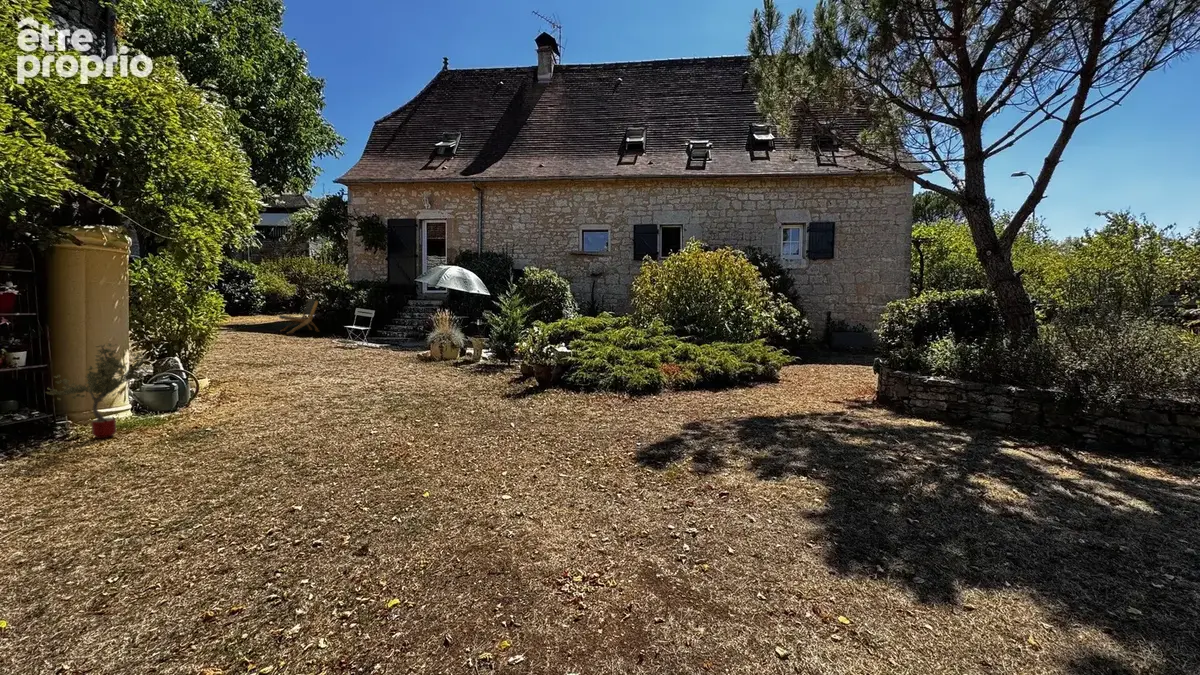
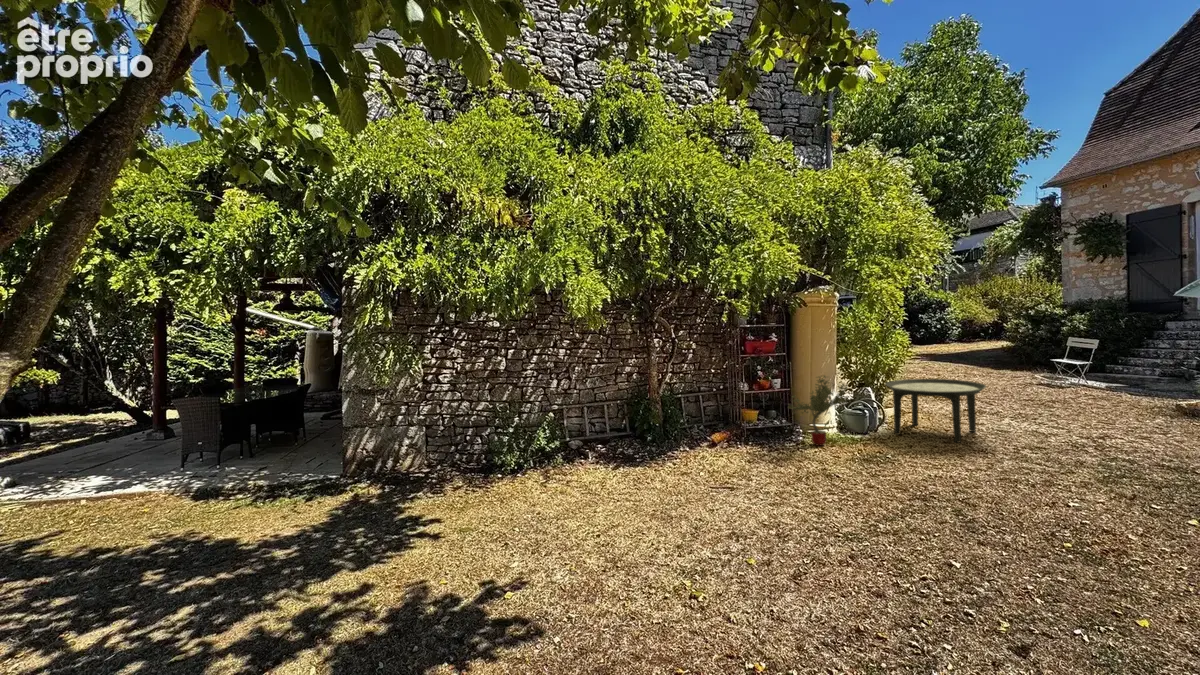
lounge chair: present [279,300,319,333] -> none [974,329,1021,364]
round table: none [195,343,302,408] -> present [886,379,986,443]

